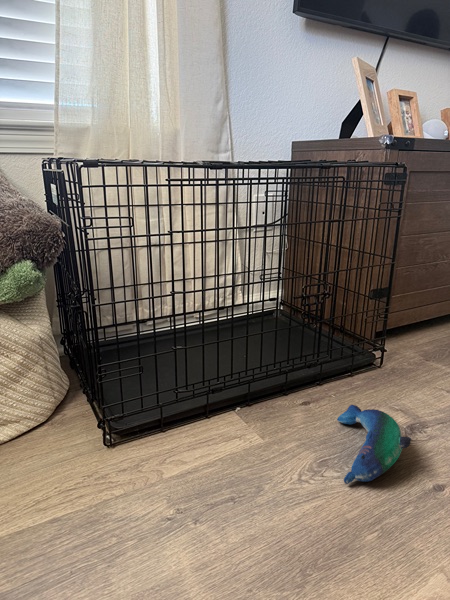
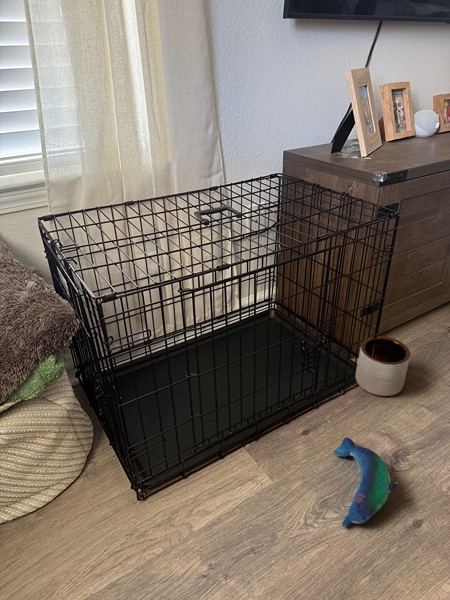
planter: none [365,318,425,379] -> present [356,336,410,396]

